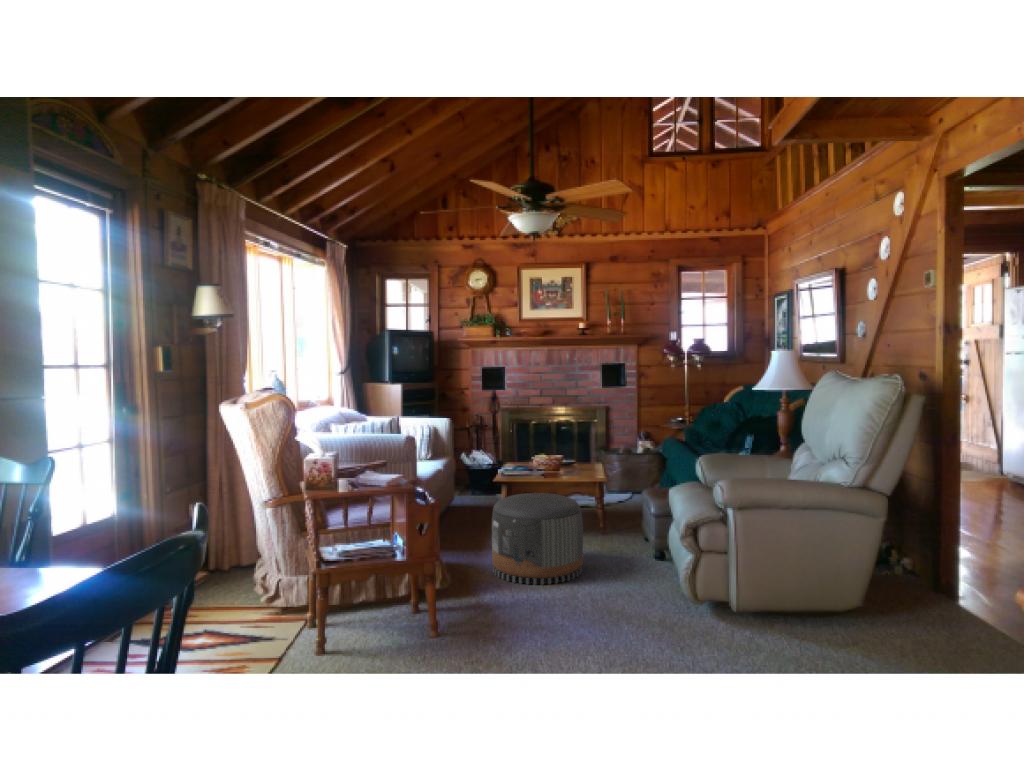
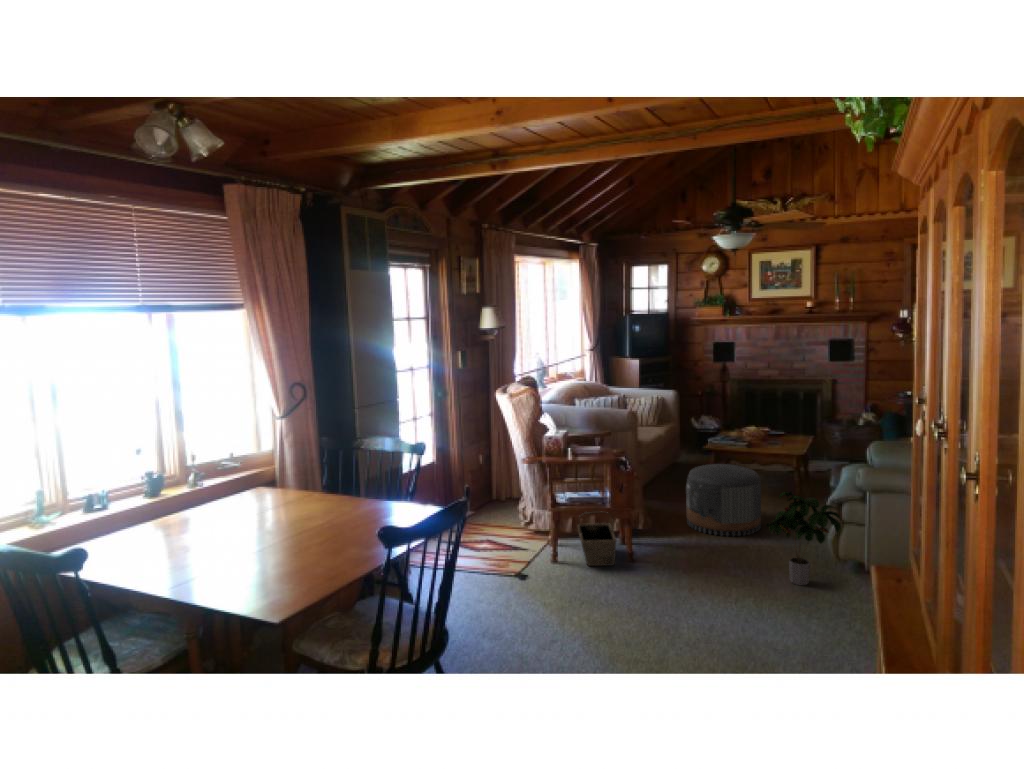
potted plant: none [615,512,718,636] -> present [767,492,841,585]
basket: none [355,566,420,653] -> present [578,512,617,566]

